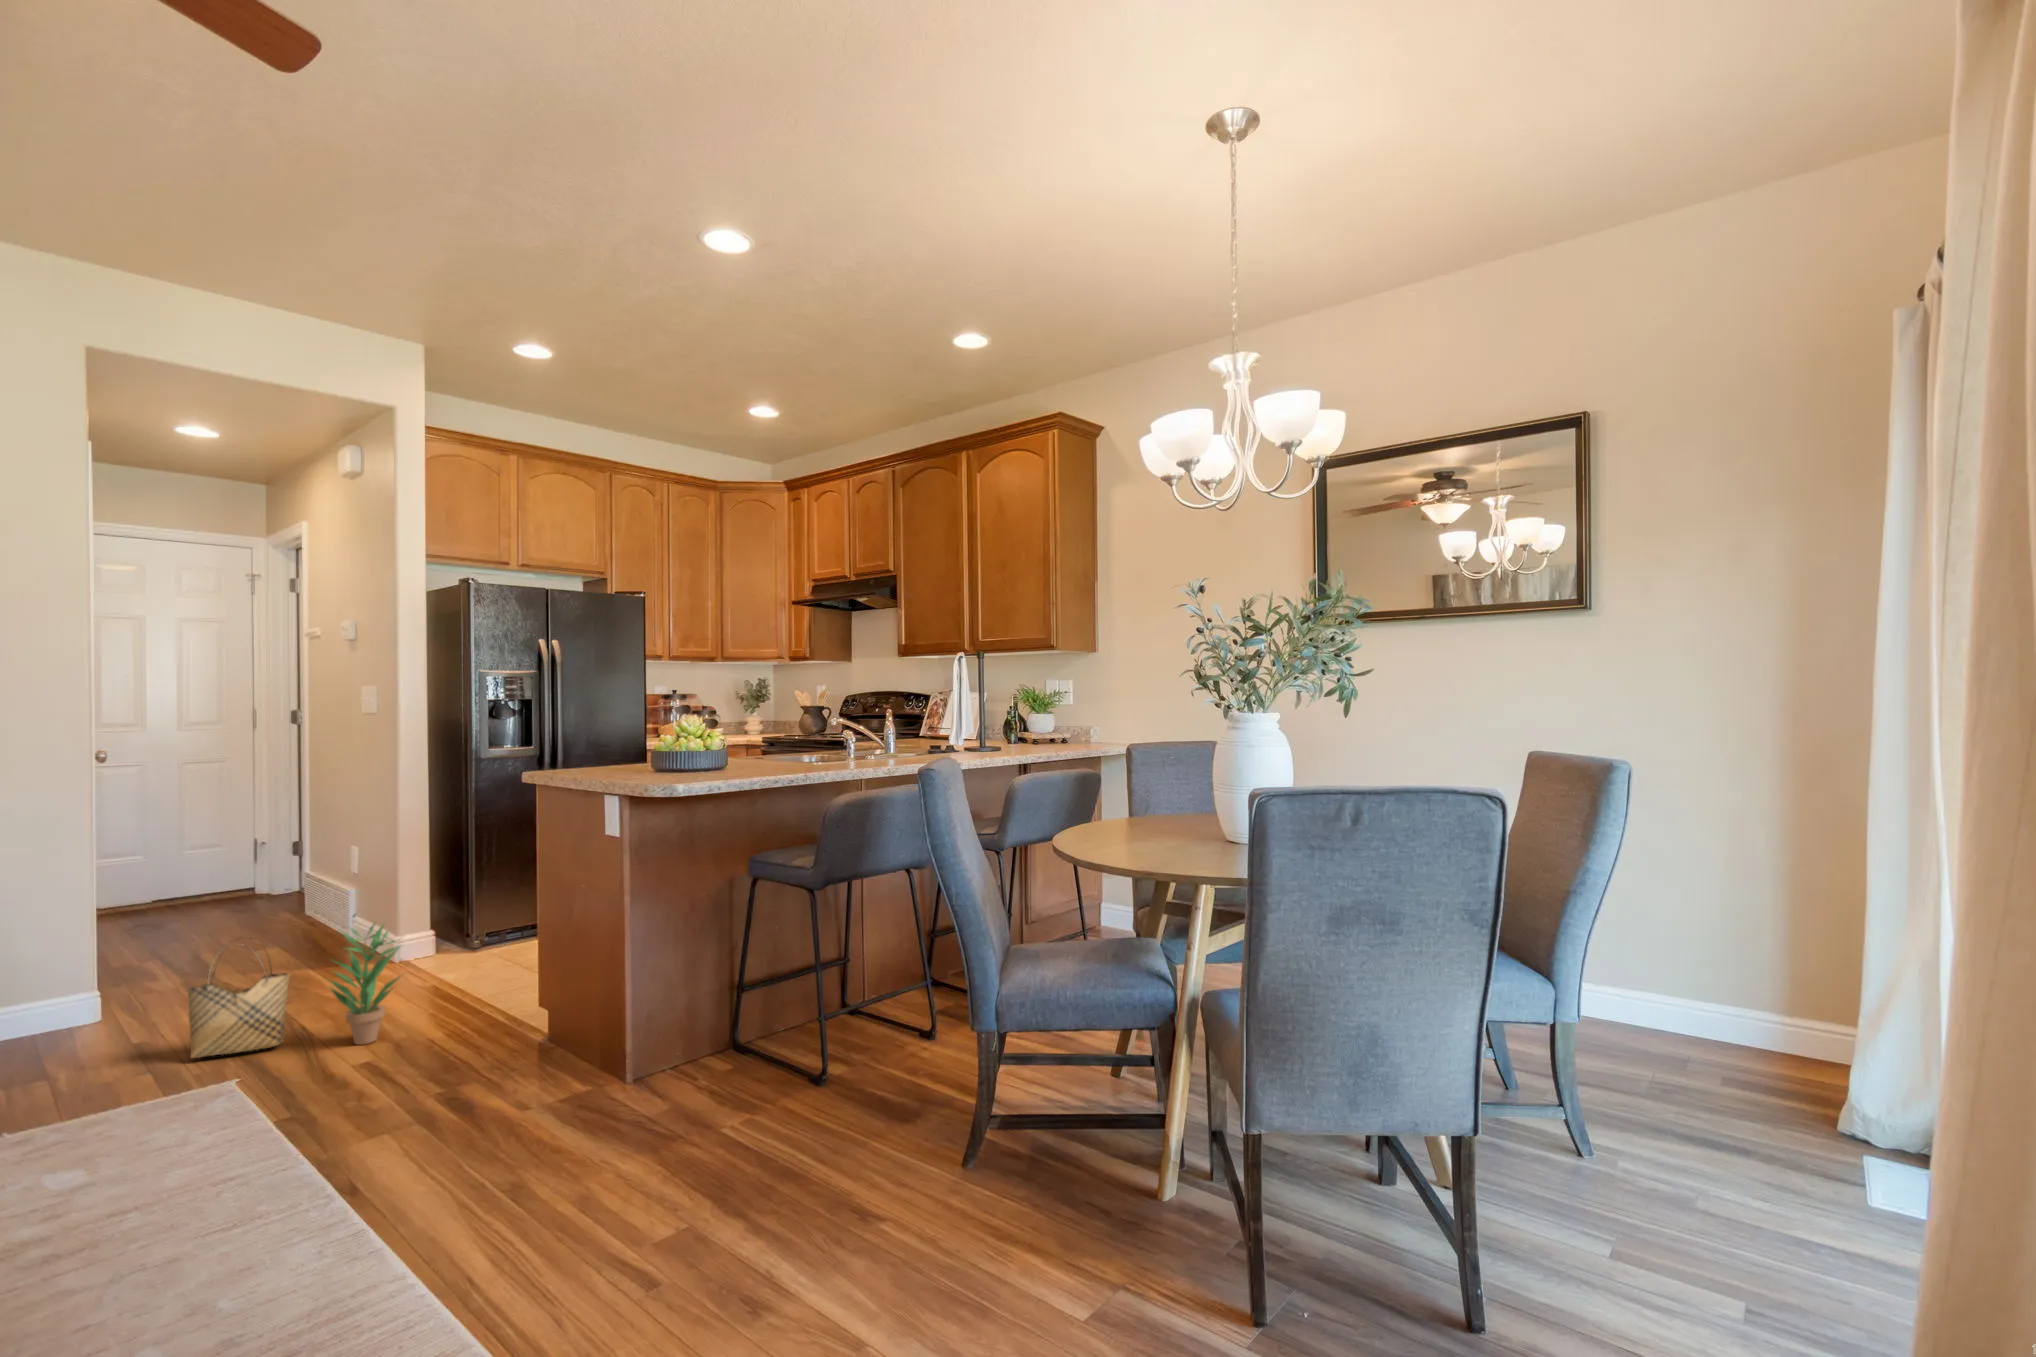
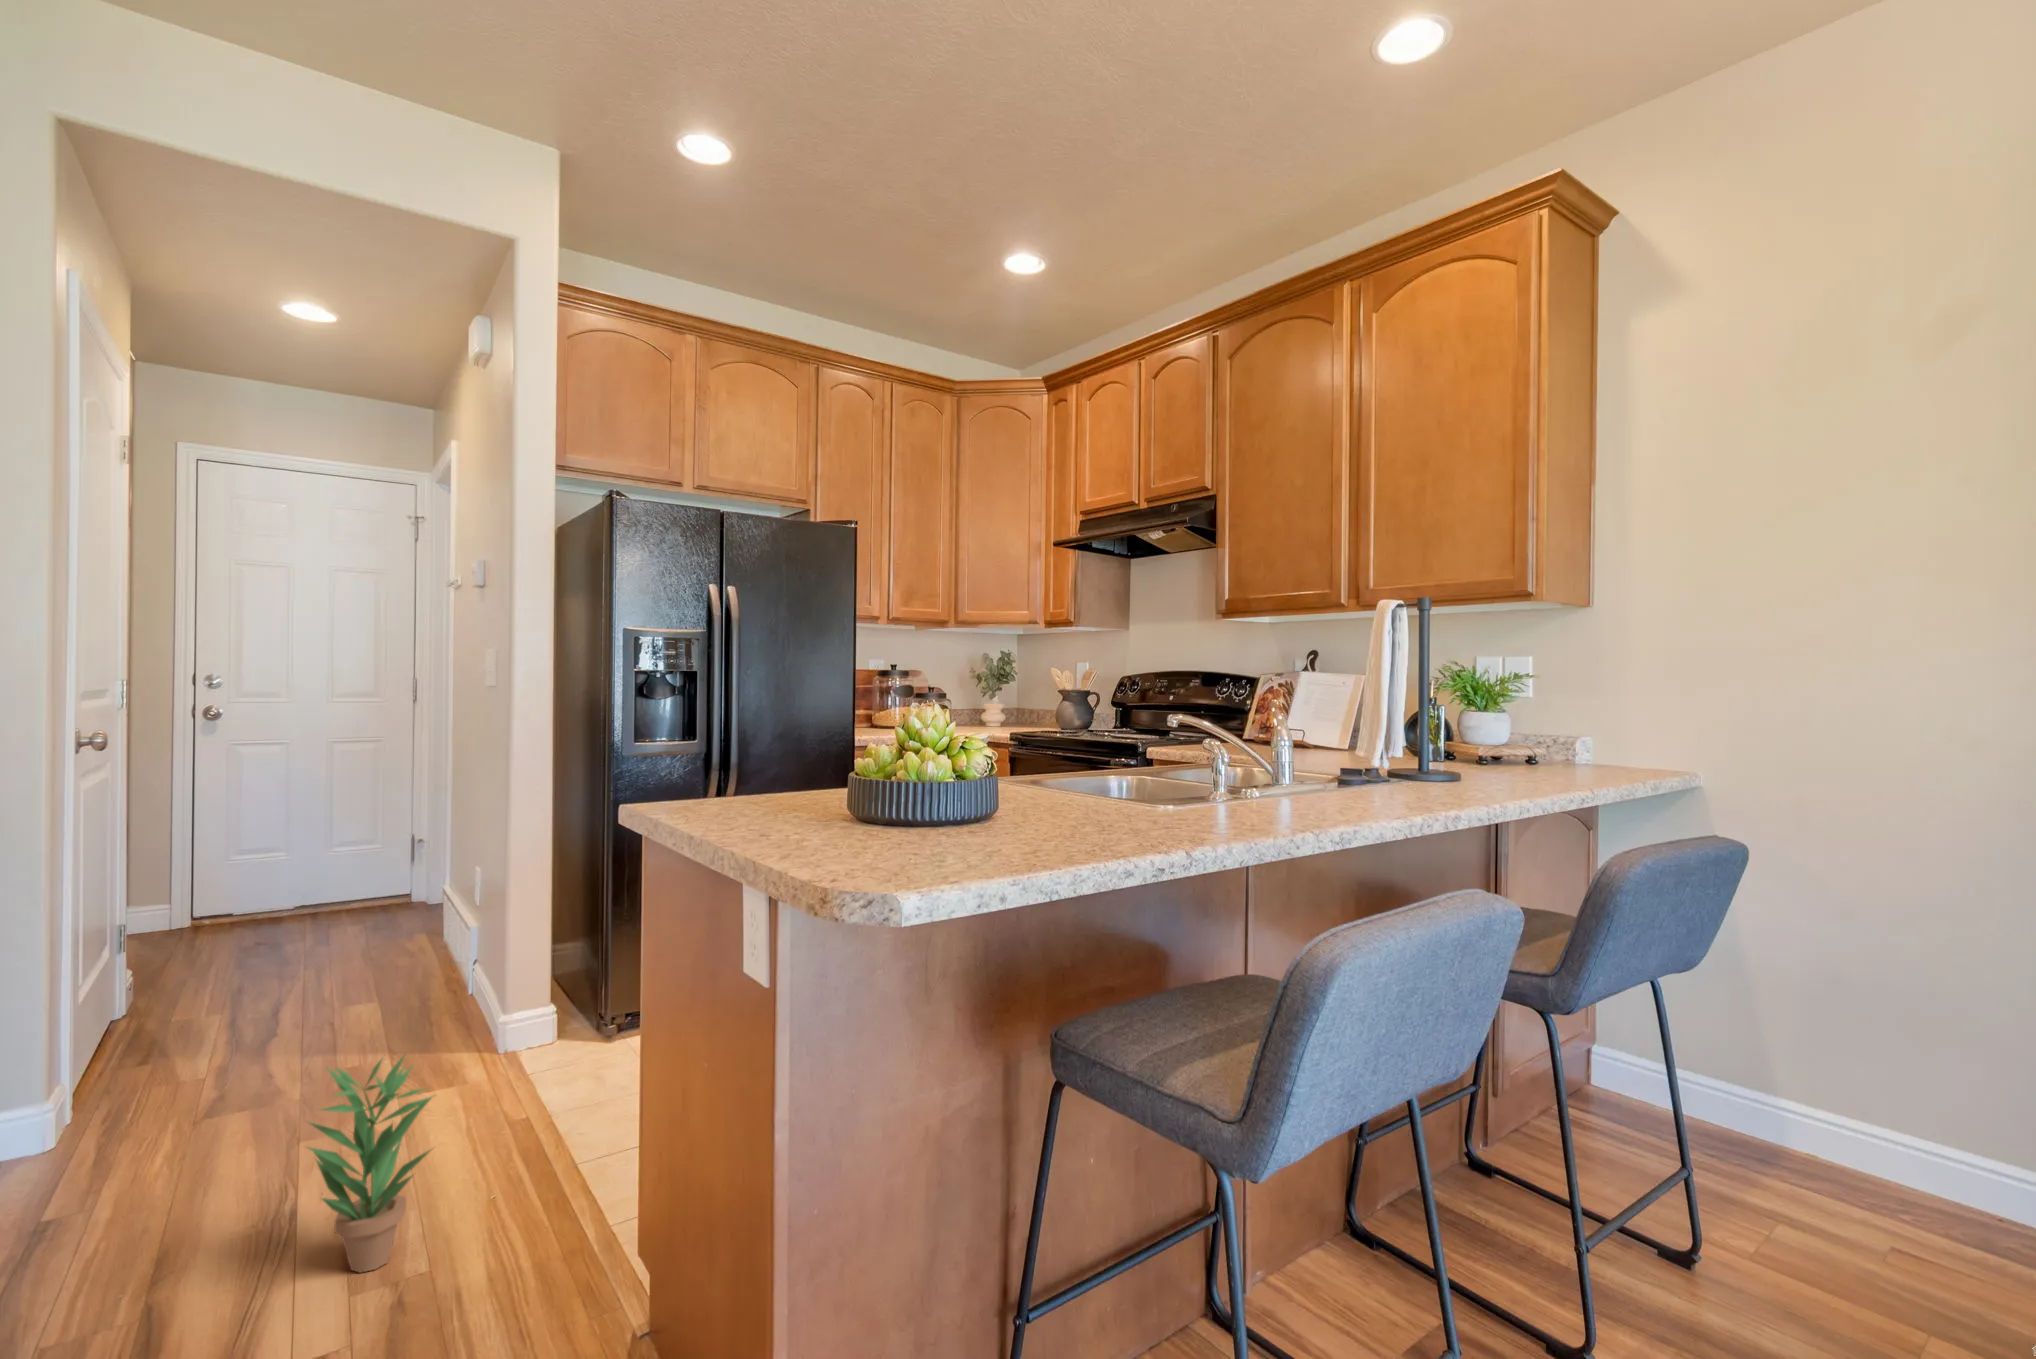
woven basket: present [187,937,290,1058] -> none [84,1059,264,1281]

